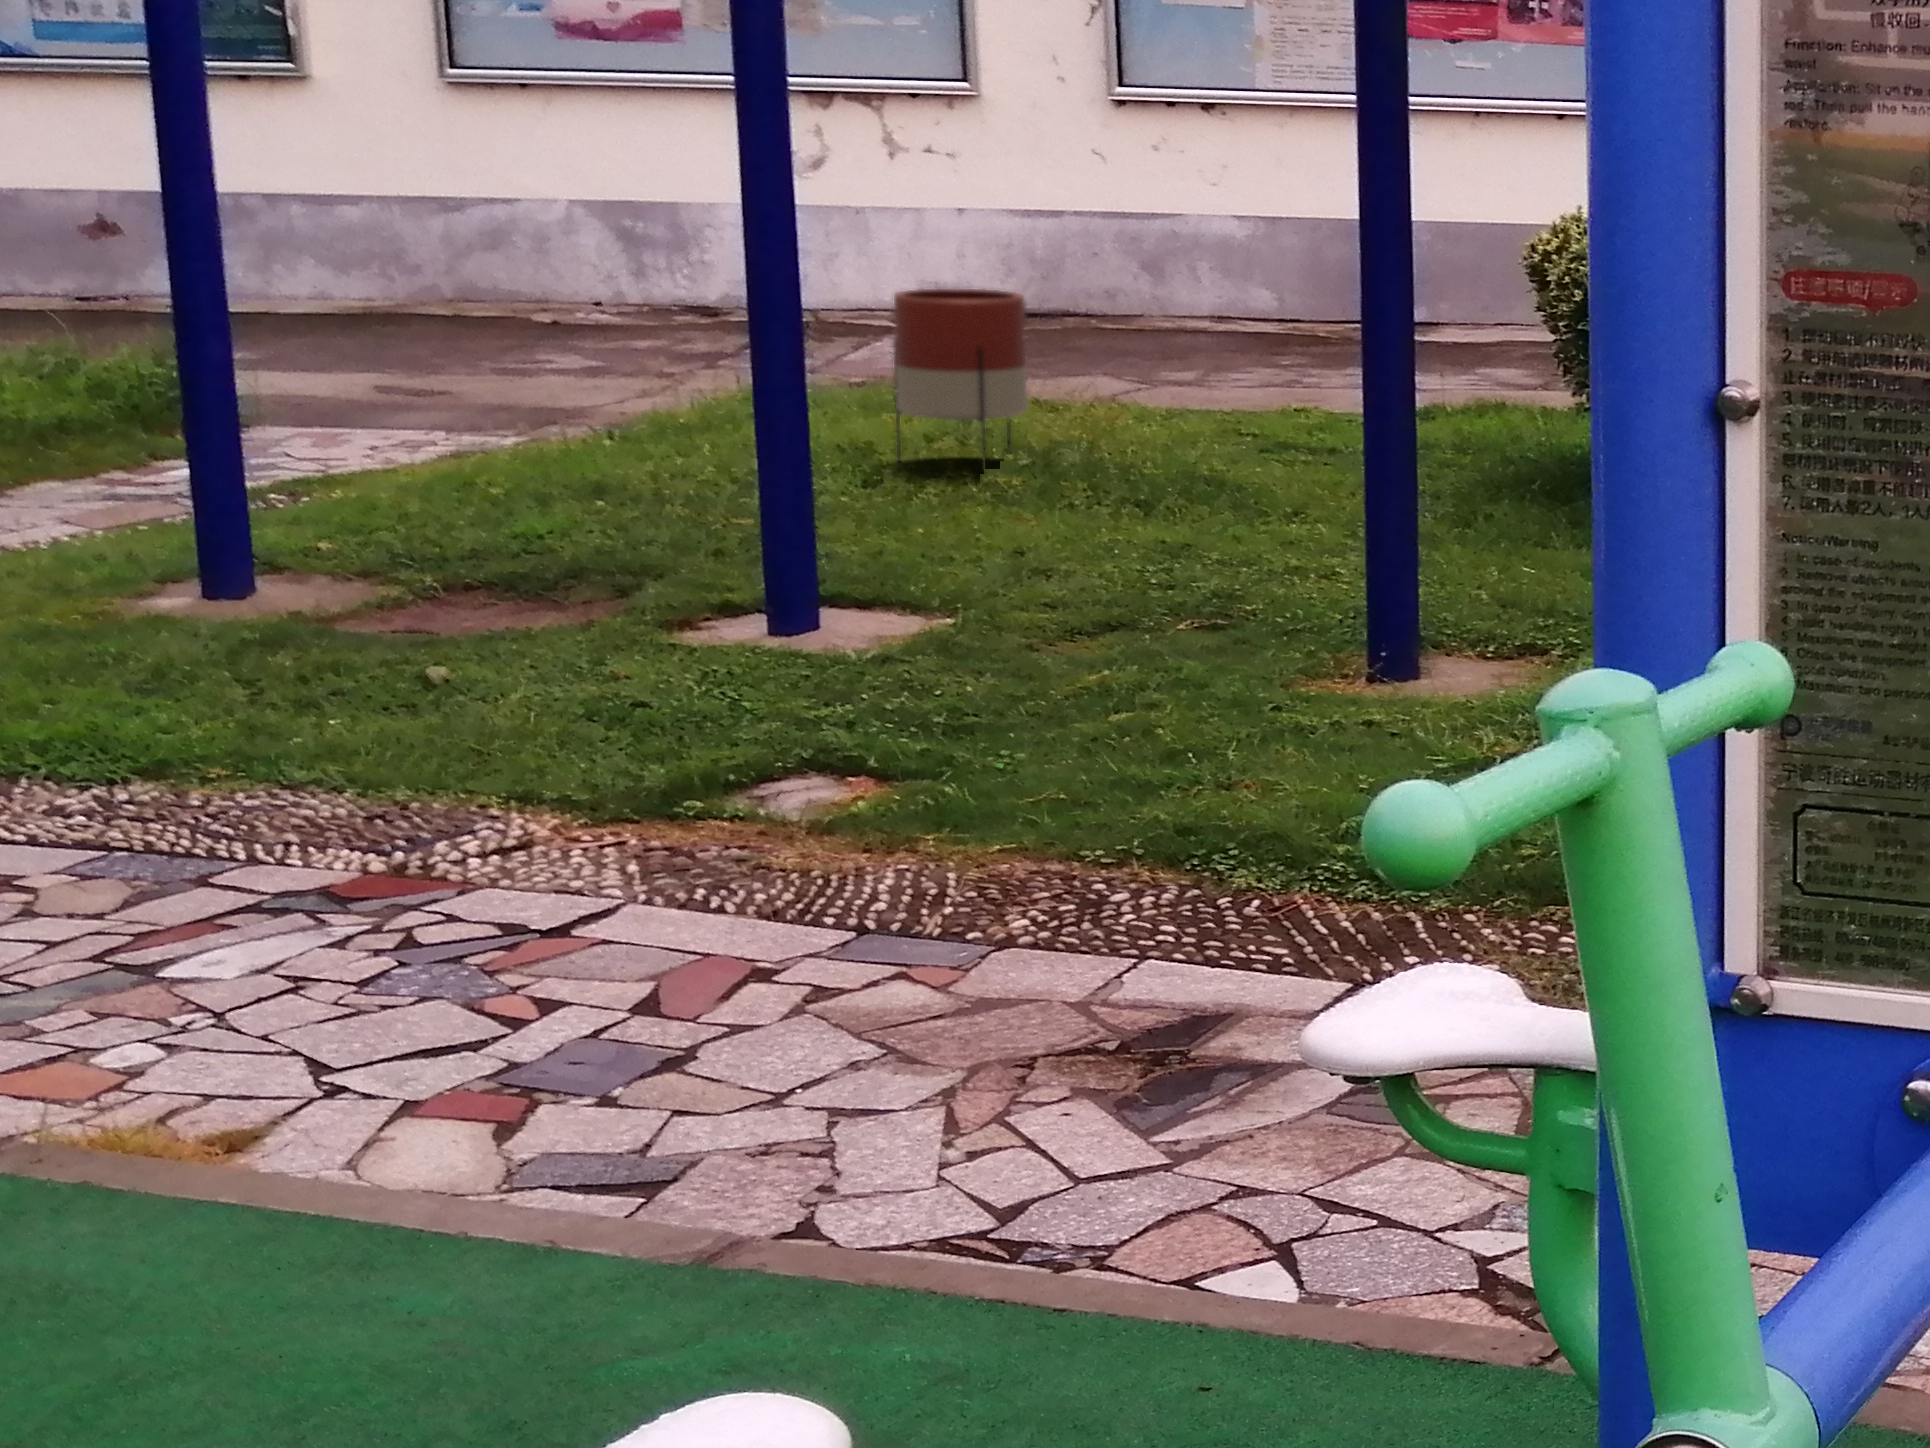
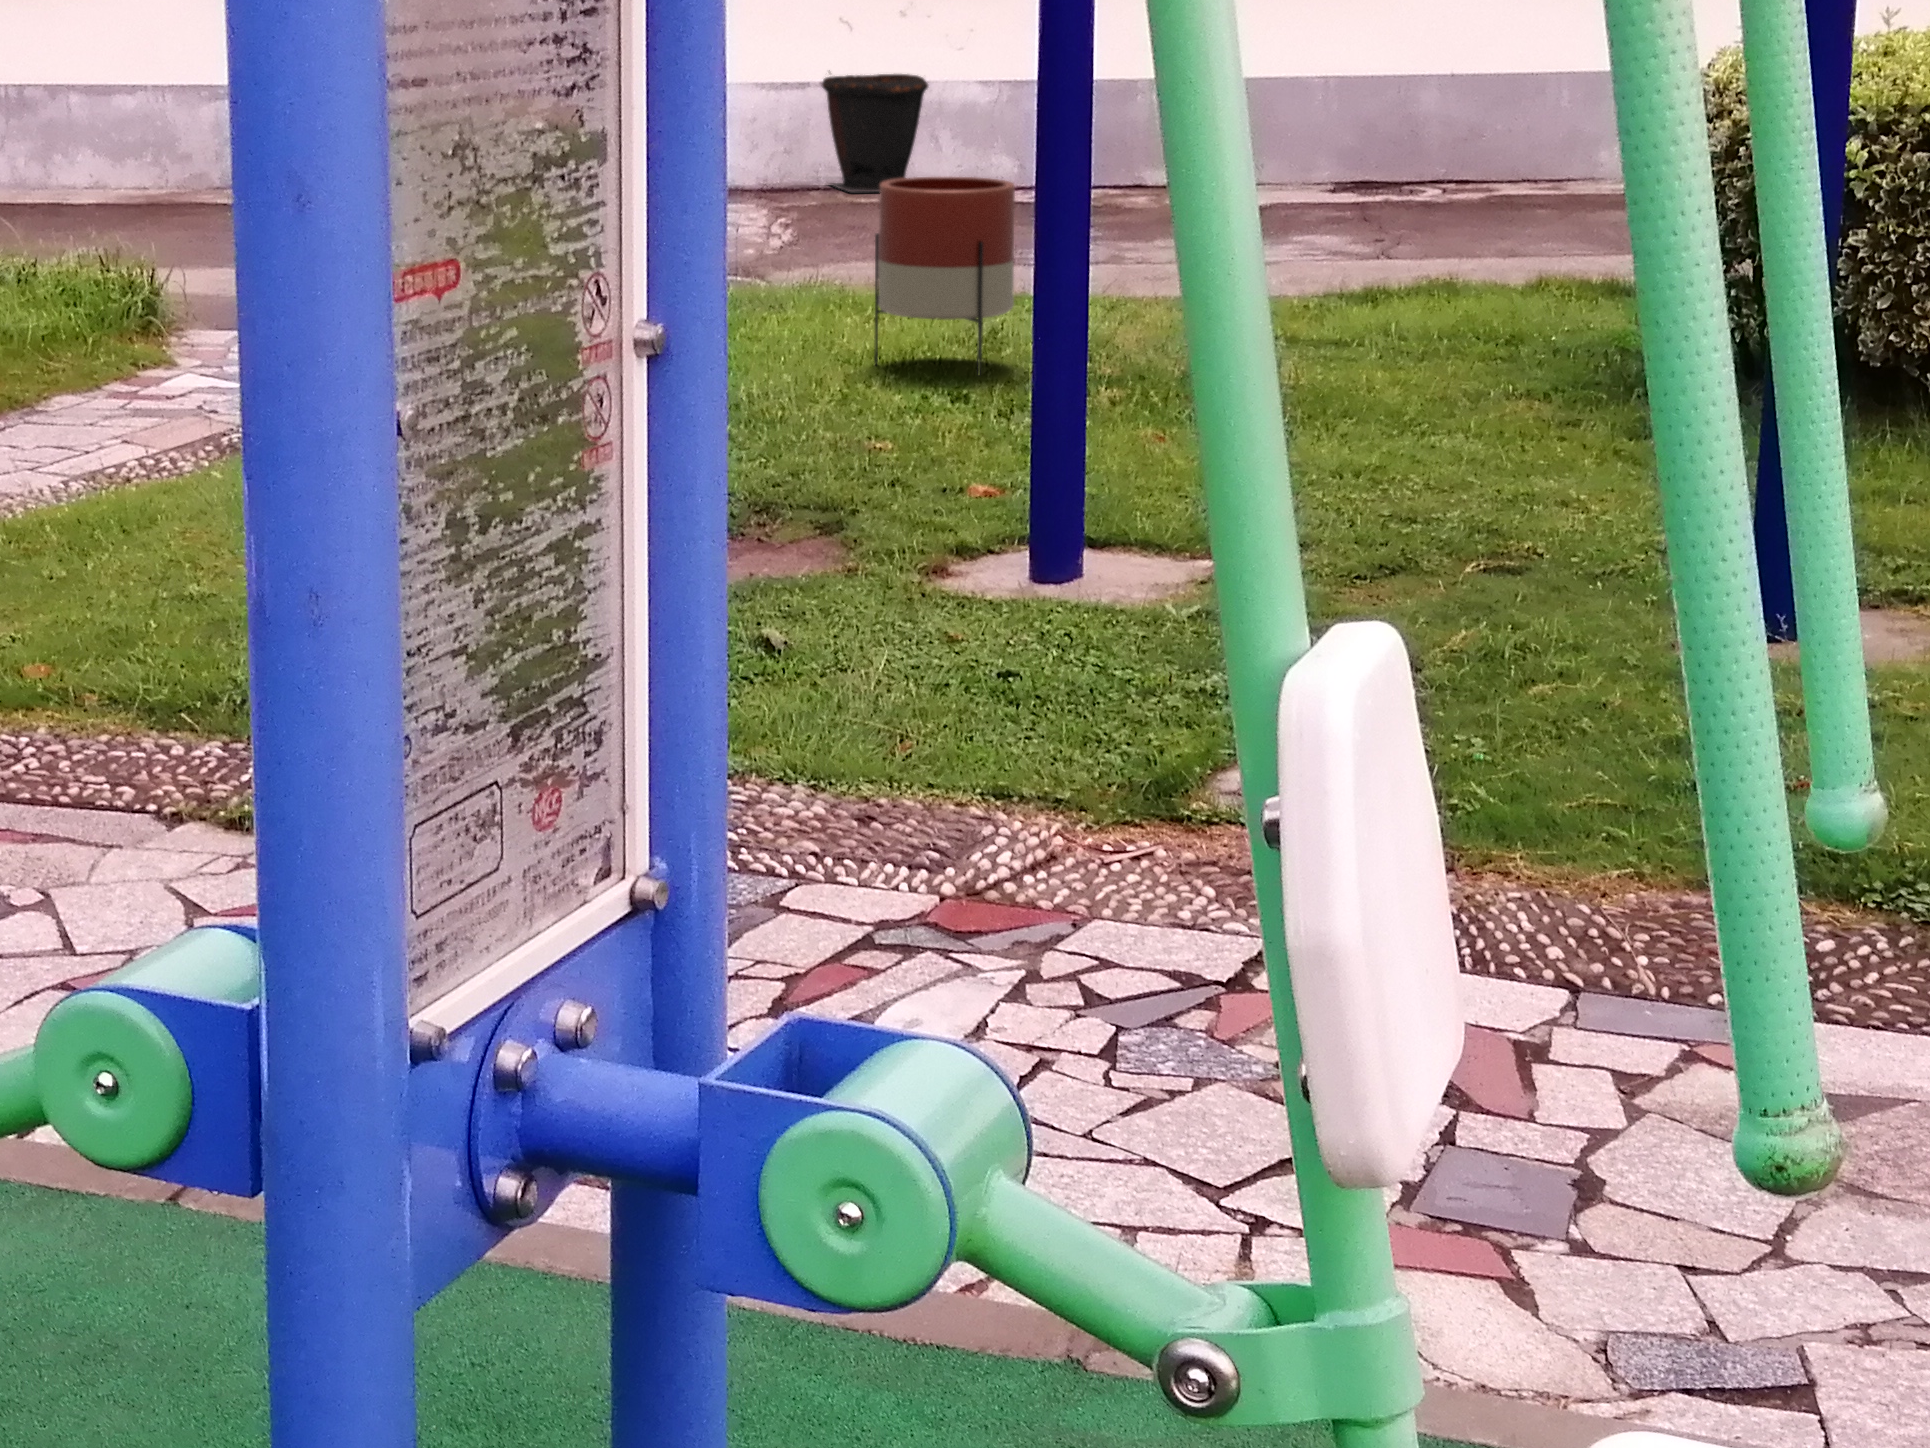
bucket: none [1070,198,1176,317] -> present [822,74,928,192]

